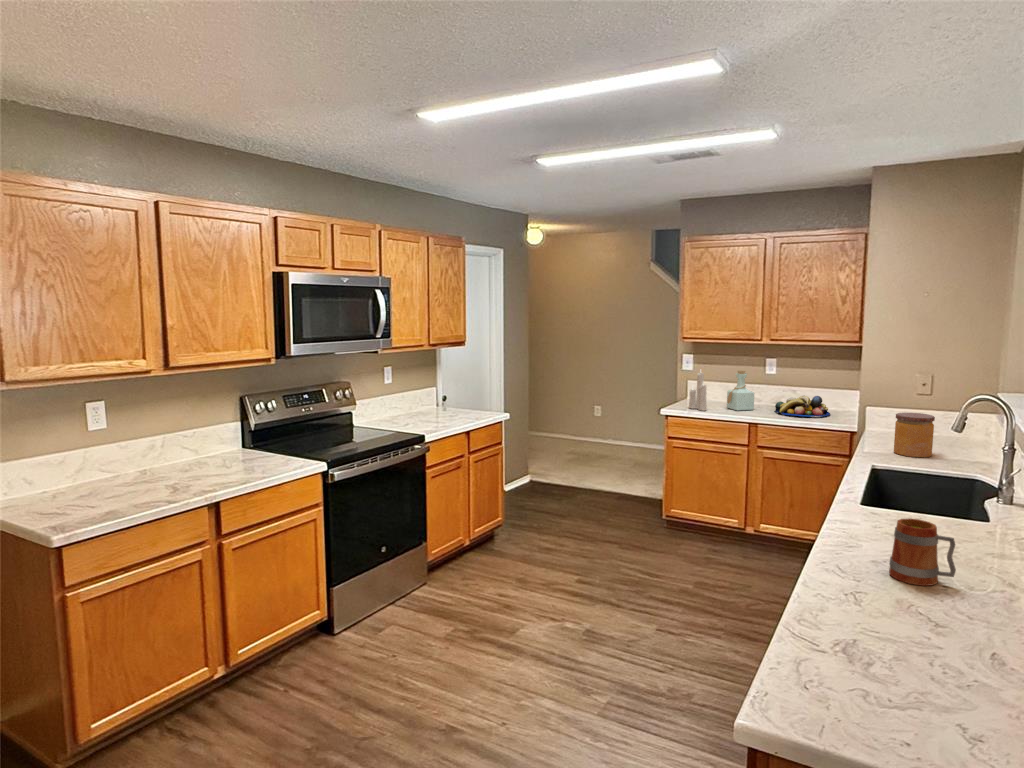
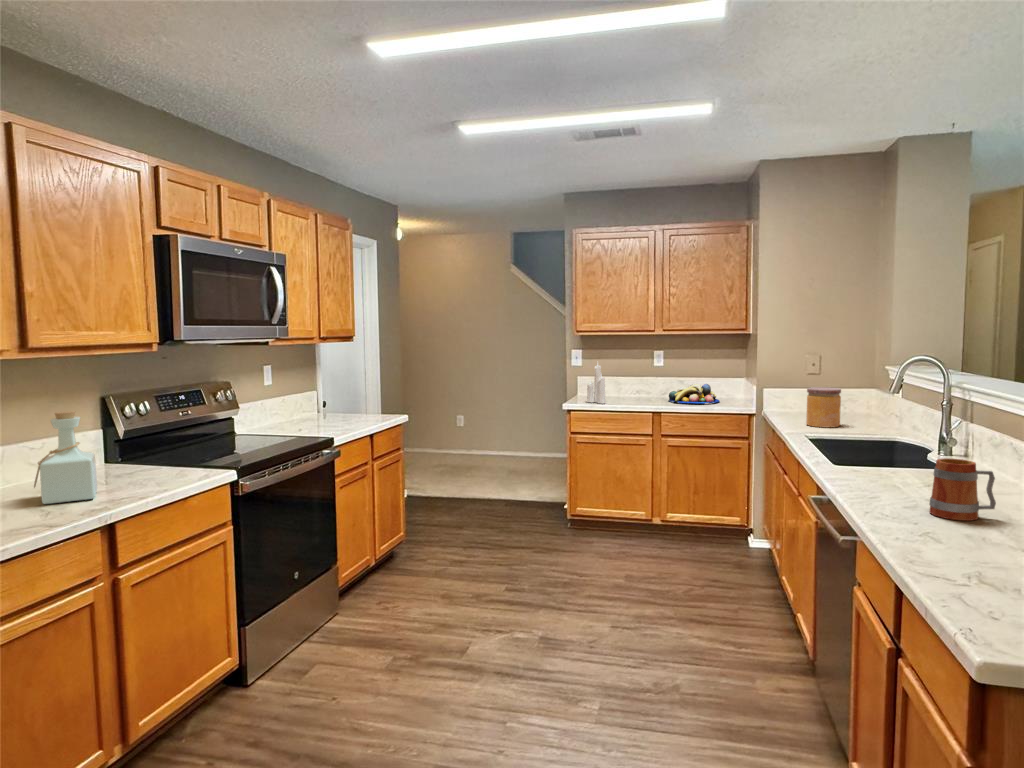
bottle: present [727,370,754,411] -> present [34,411,97,504]

